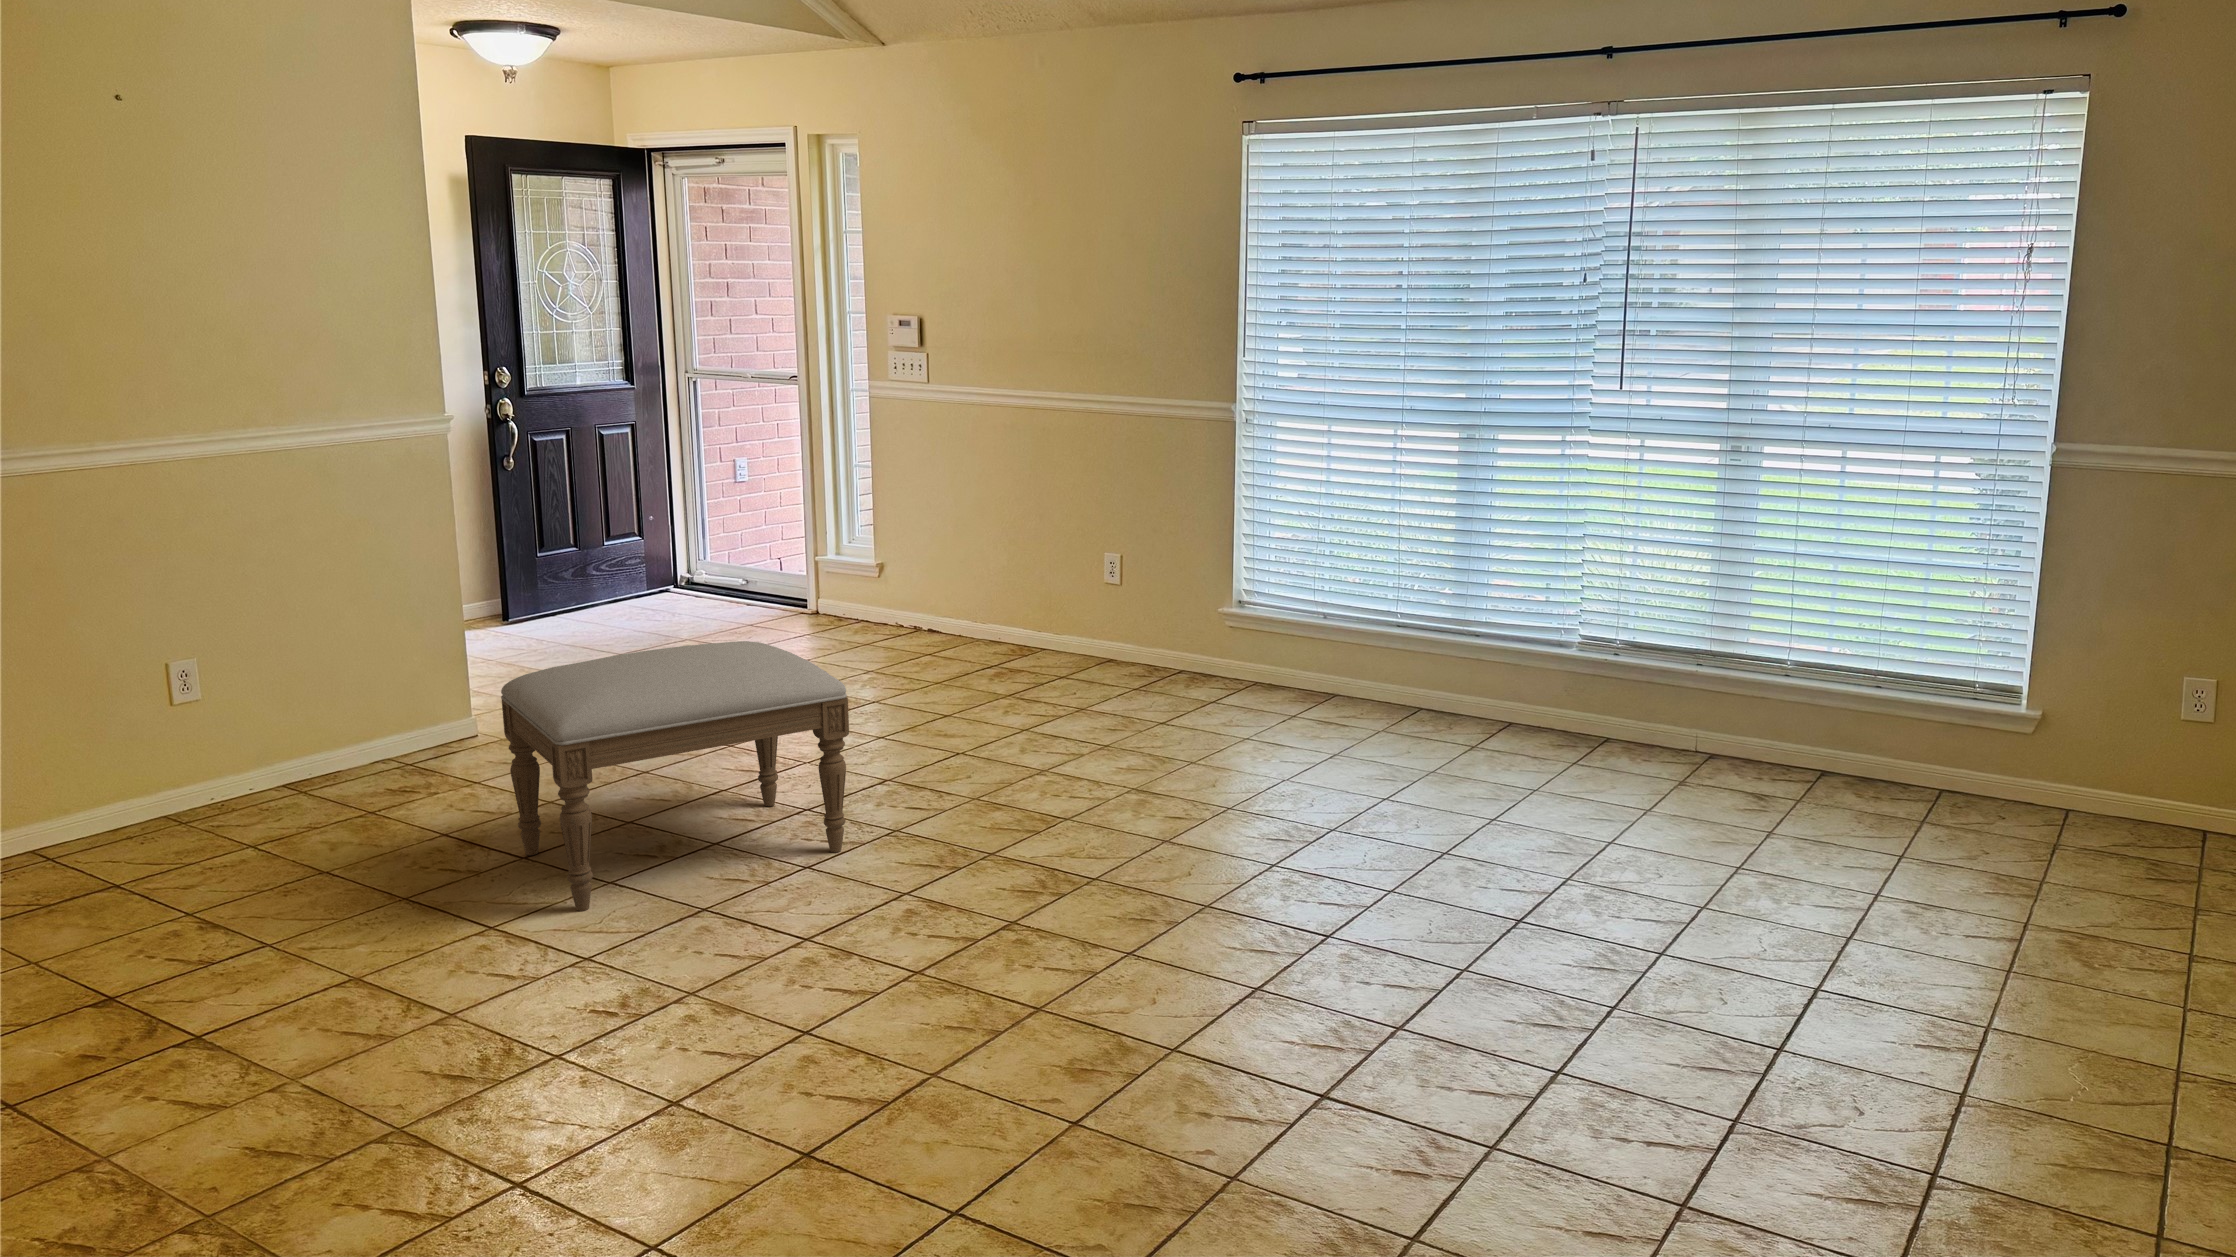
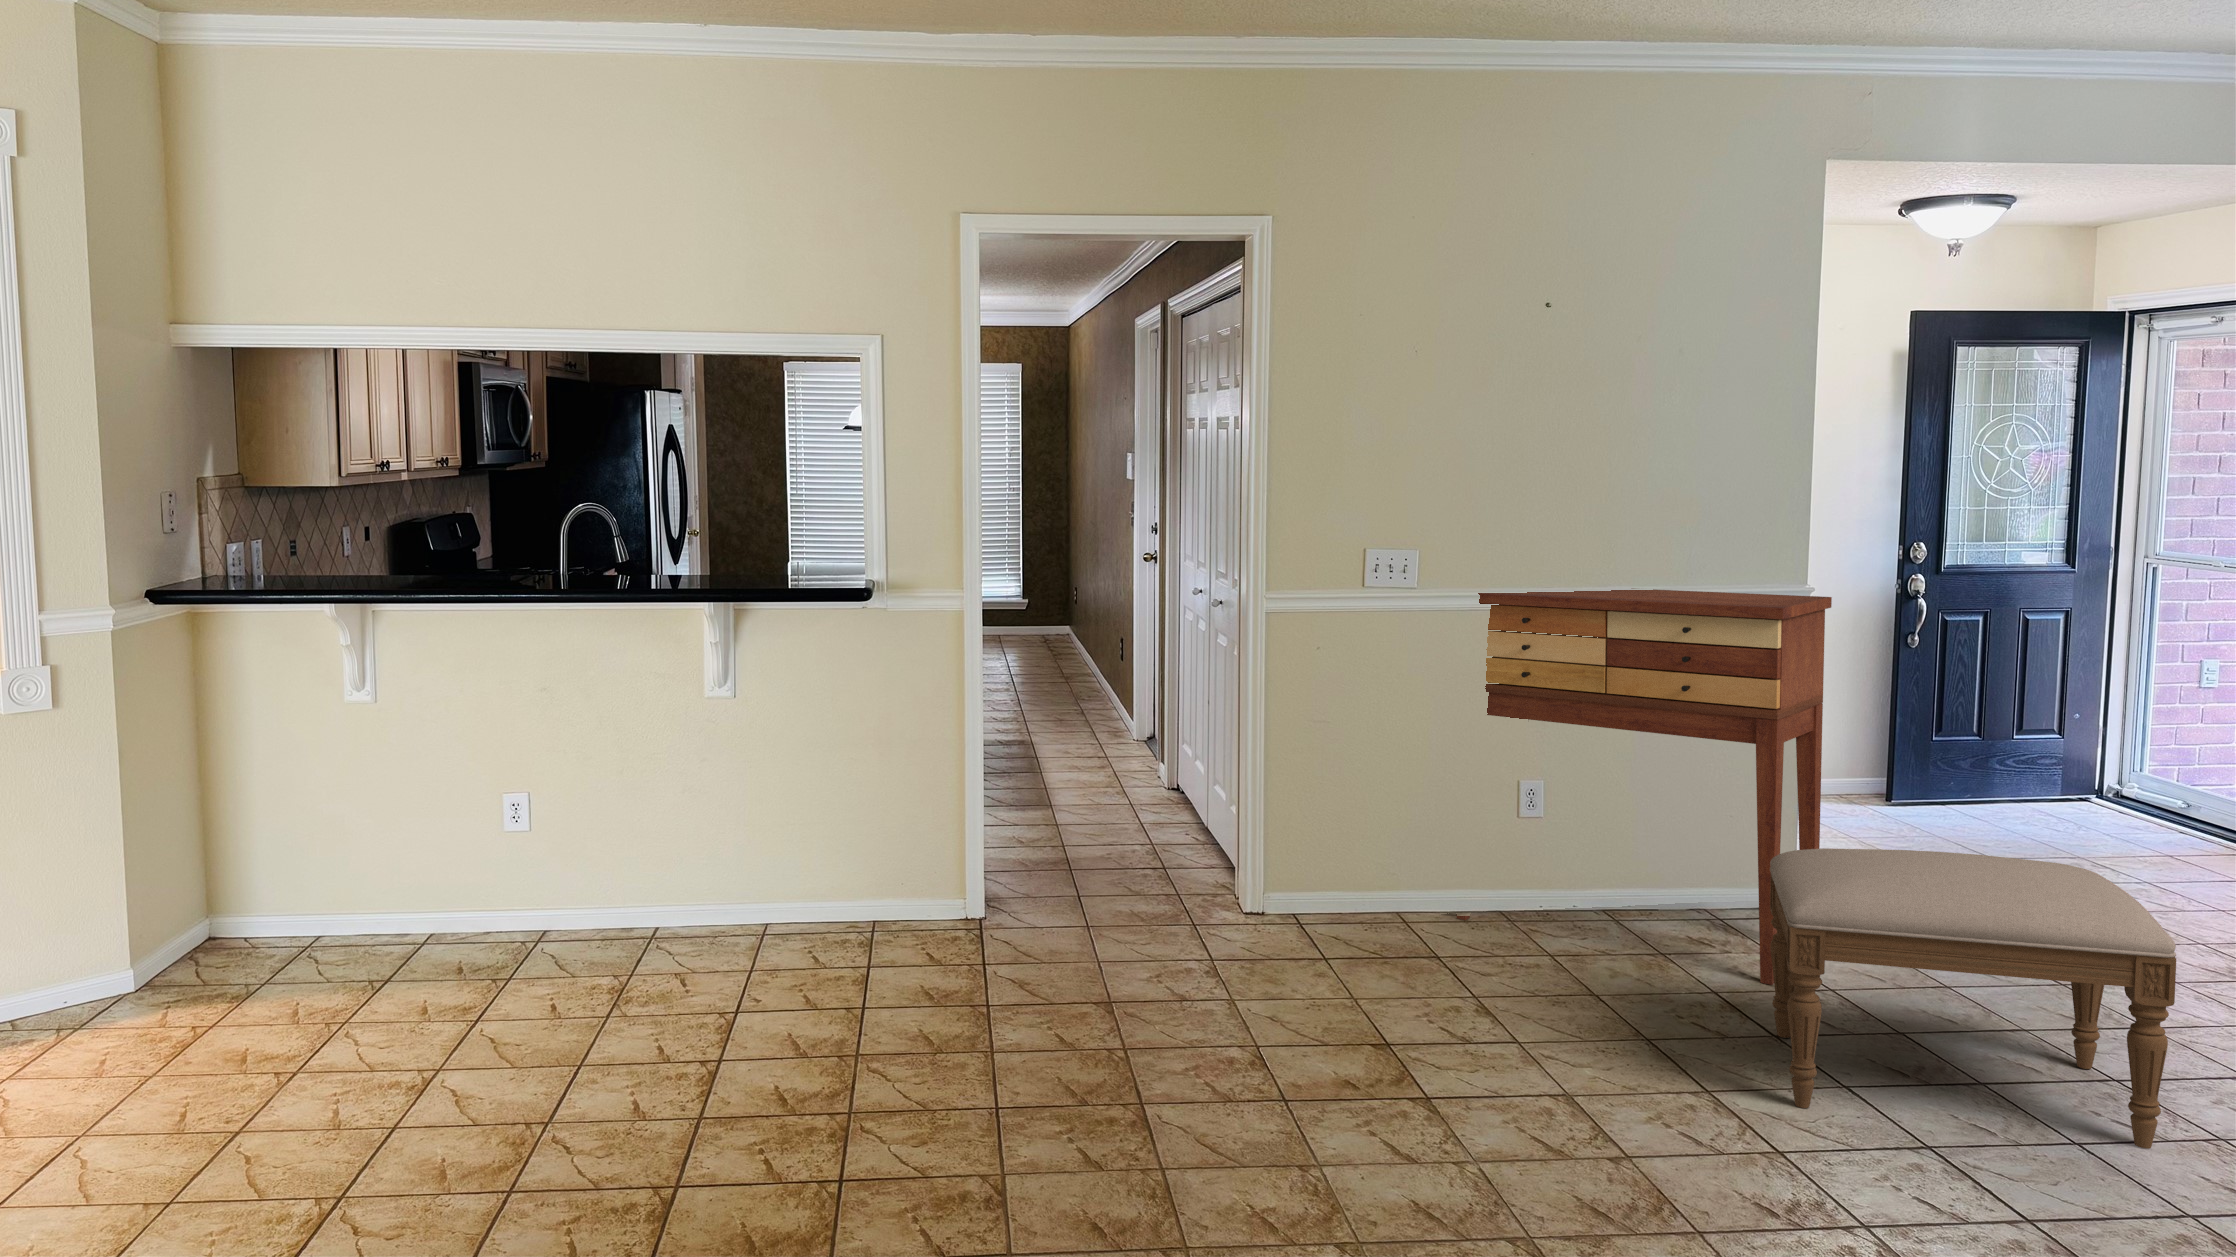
console table: none [37,424,518,838] -> present [1457,589,1832,985]

